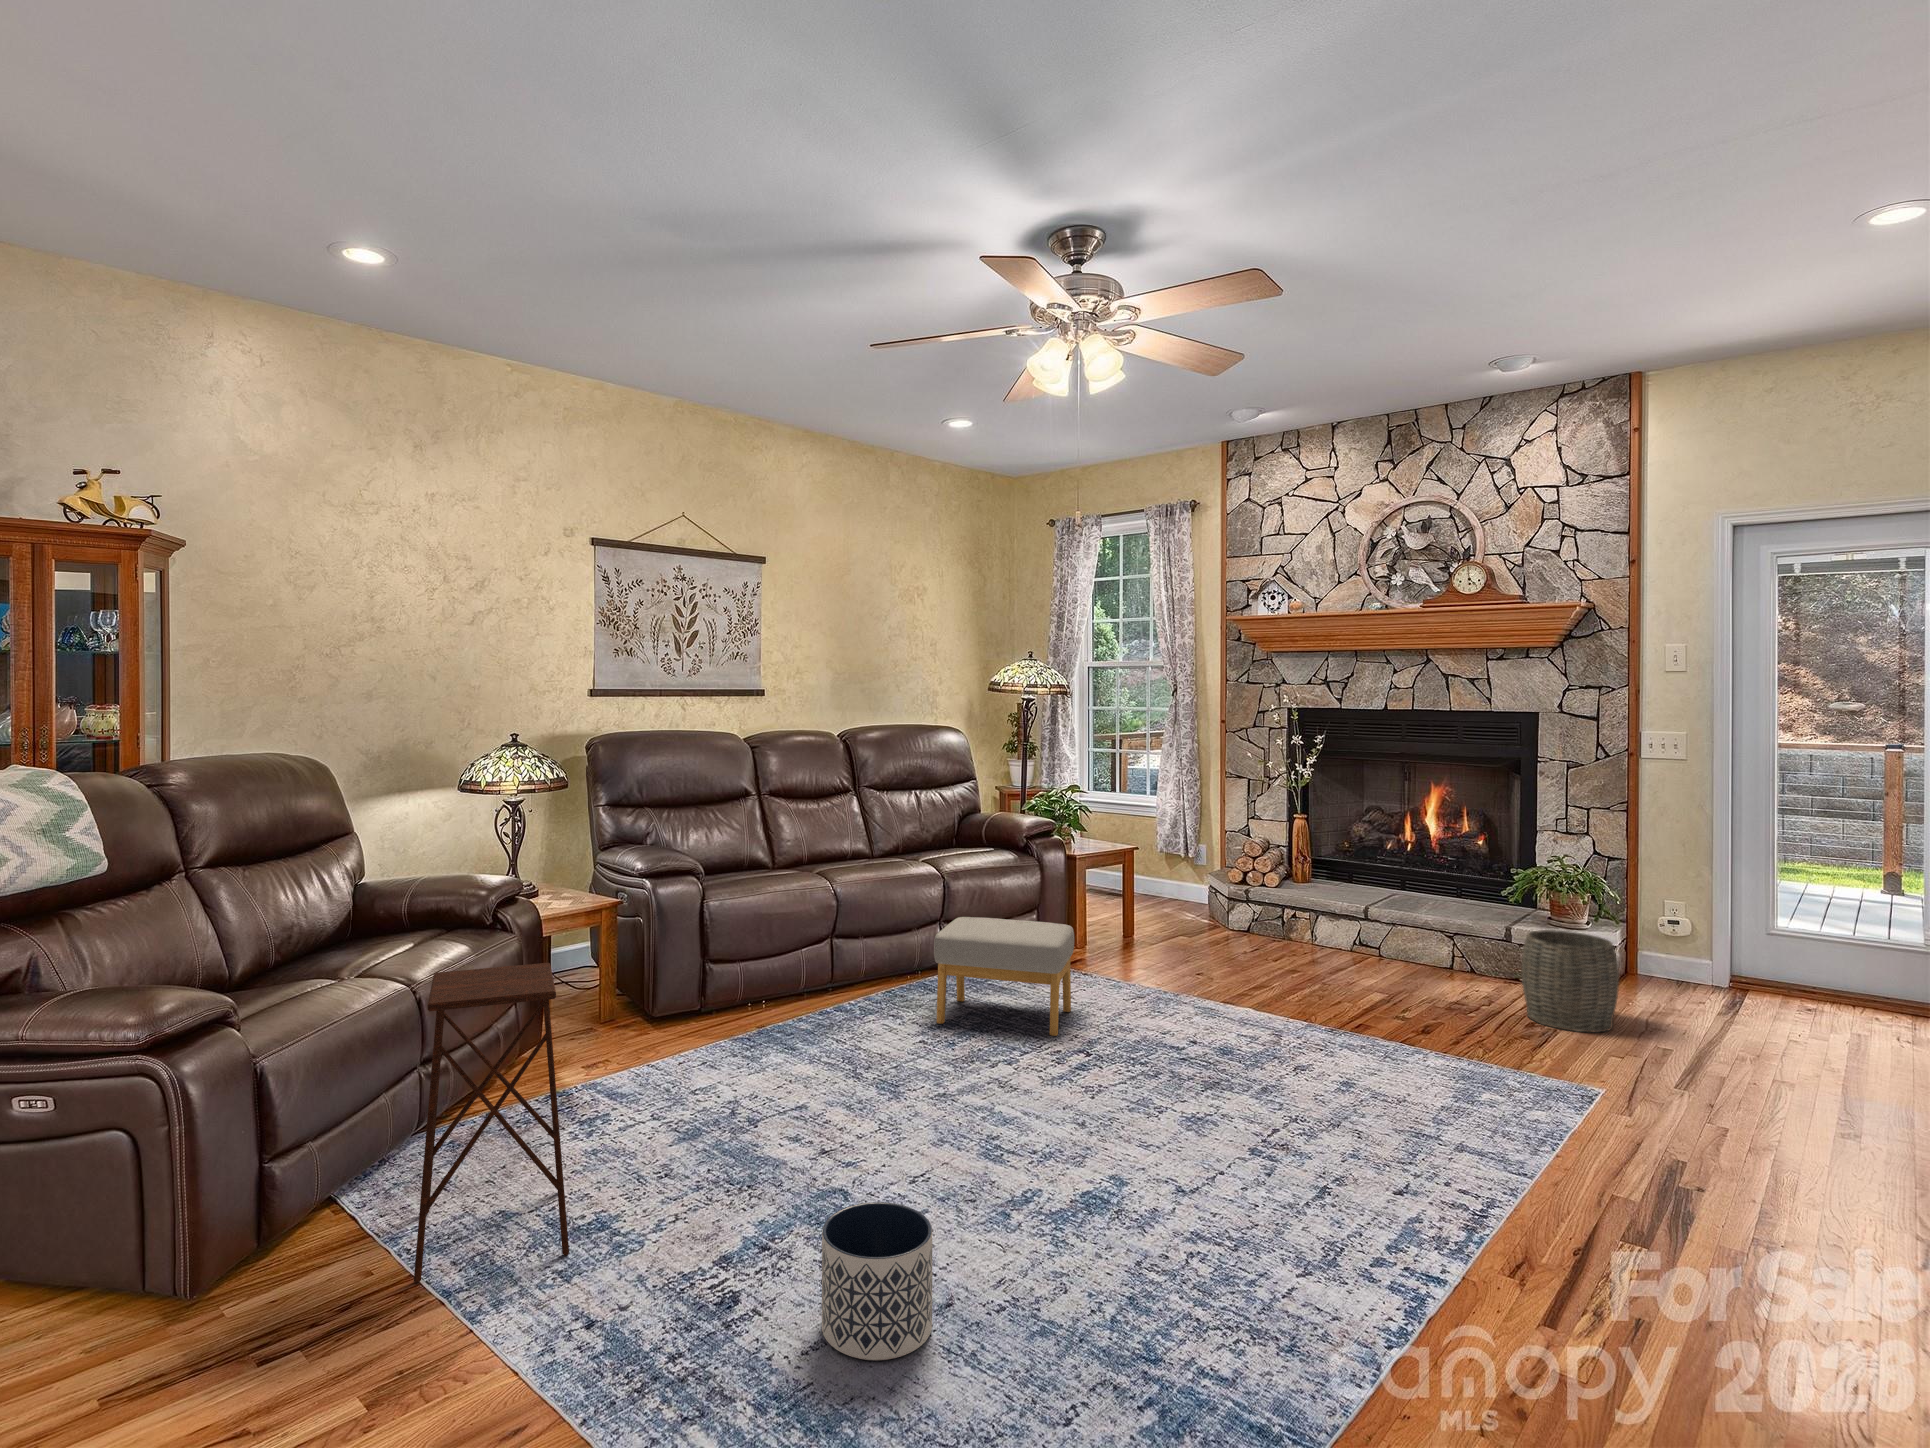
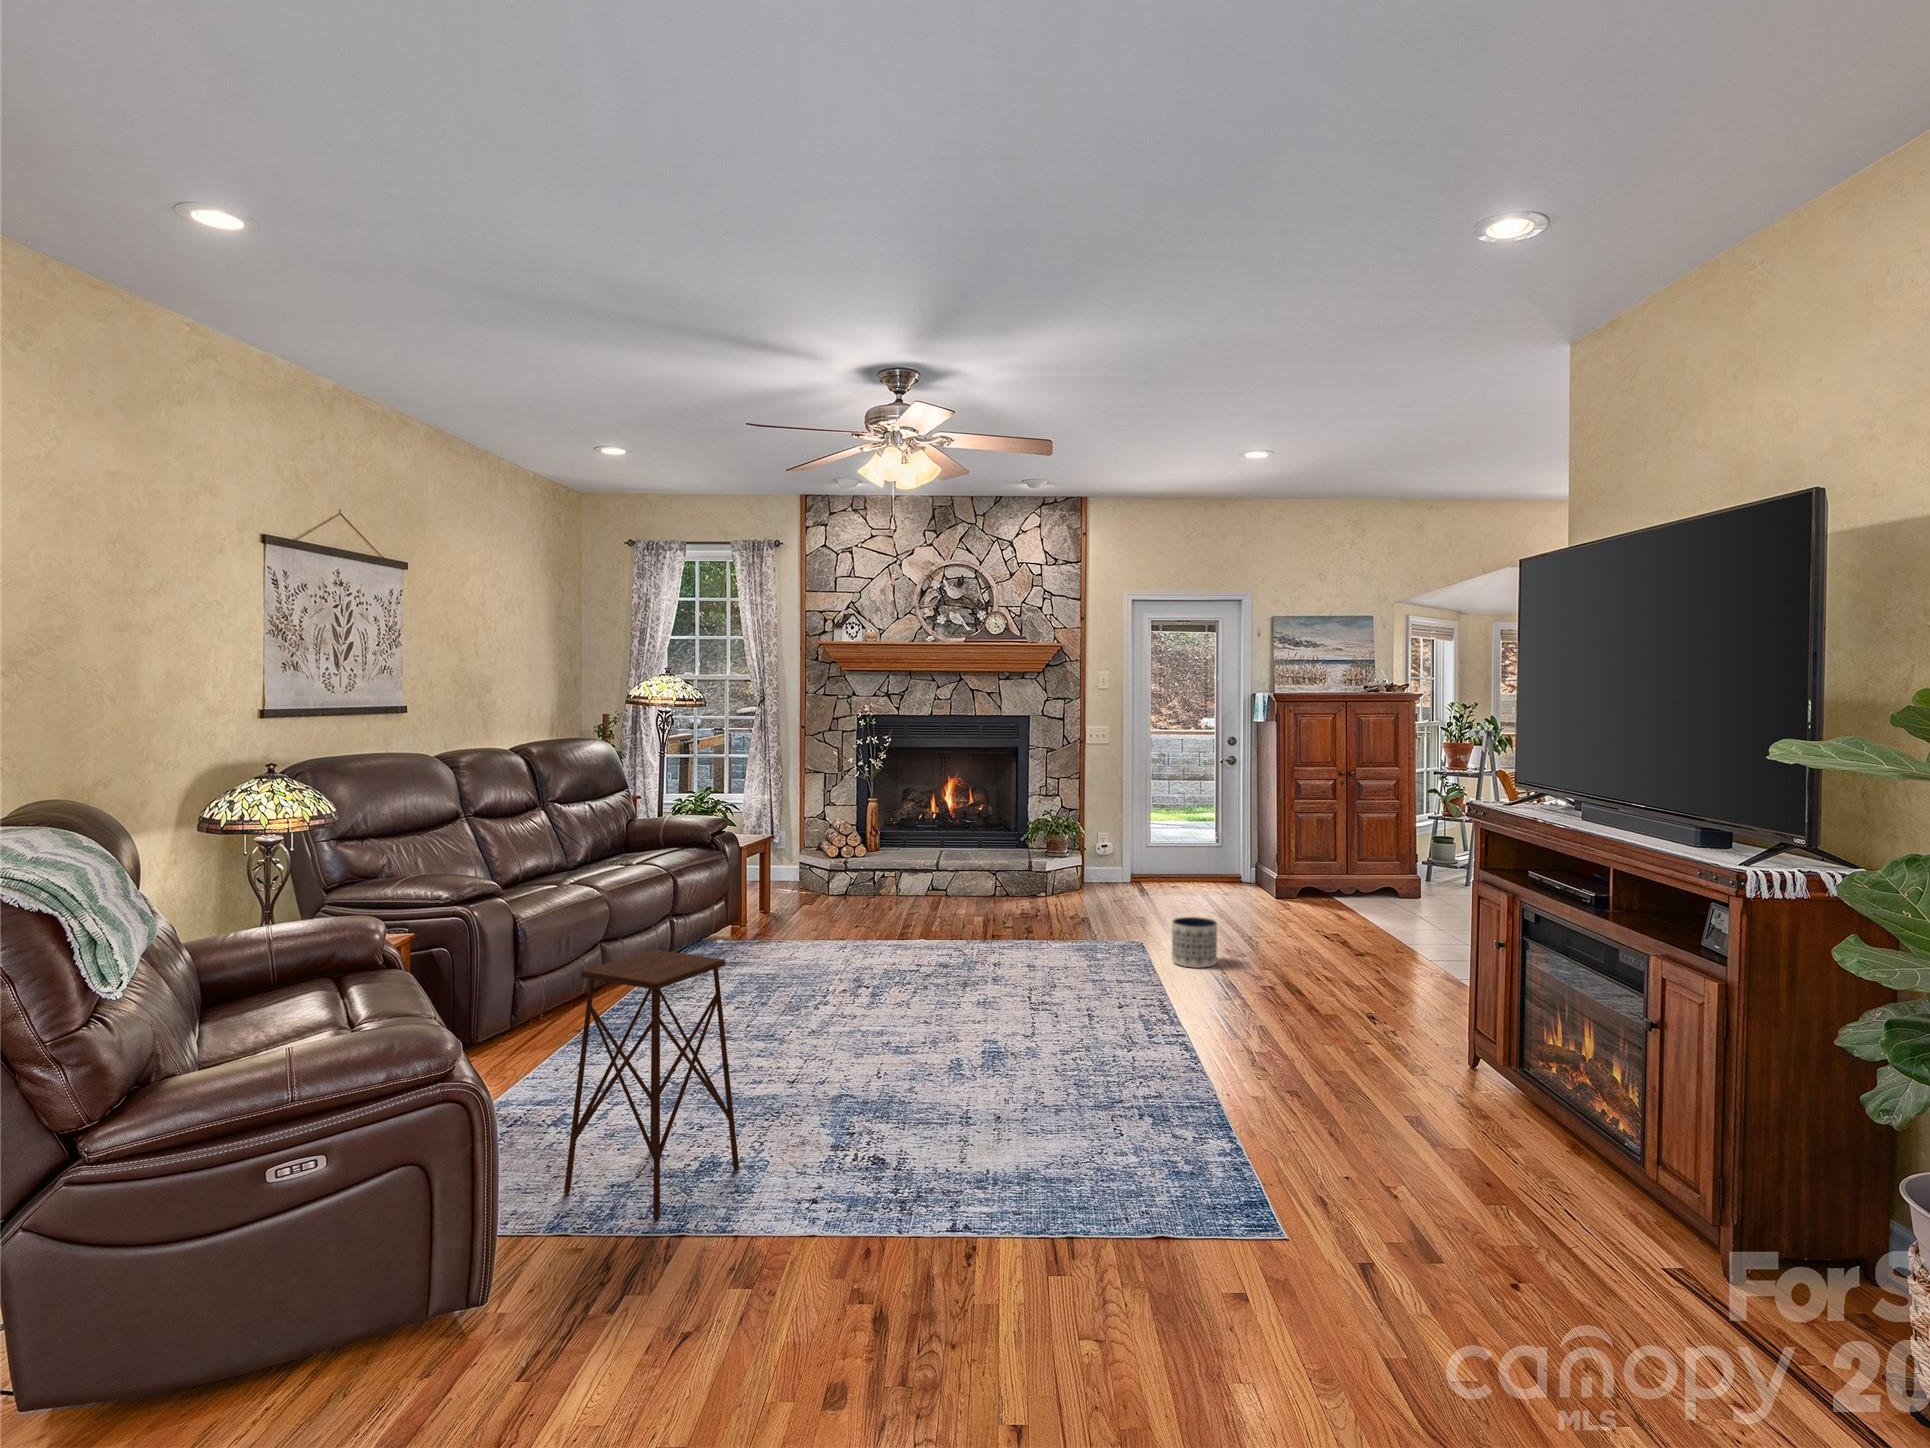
footstool: present [934,917,1074,1036] -> none [716,892,834,987]
woven basket: present [1522,930,1619,1032] -> none [1063,854,1114,913]
planter: present [822,1202,932,1360] -> present [1172,917,1217,968]

